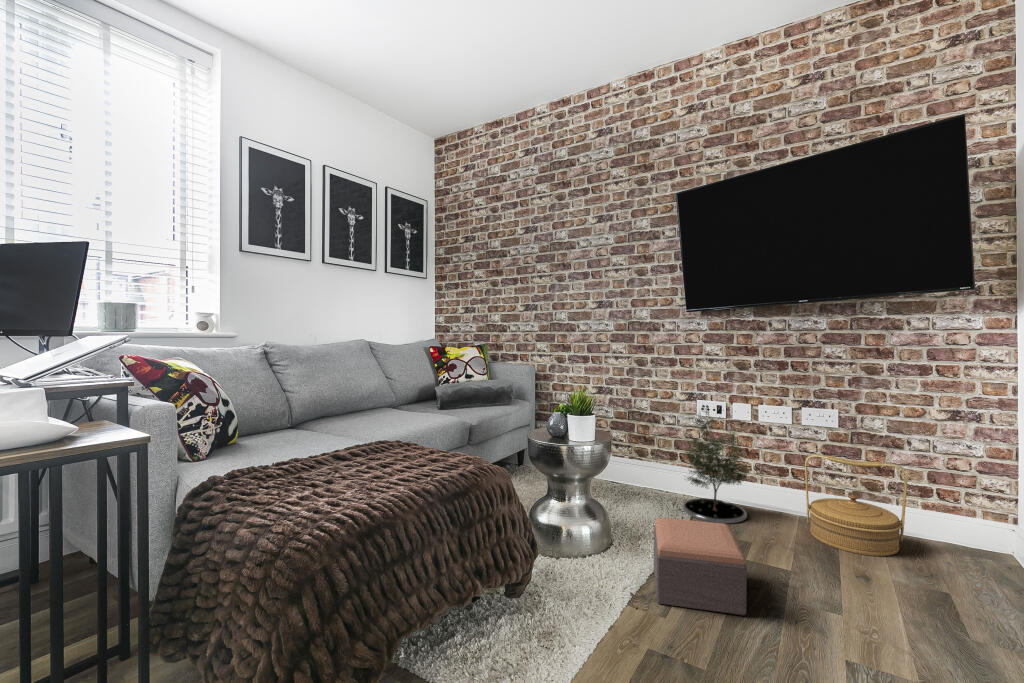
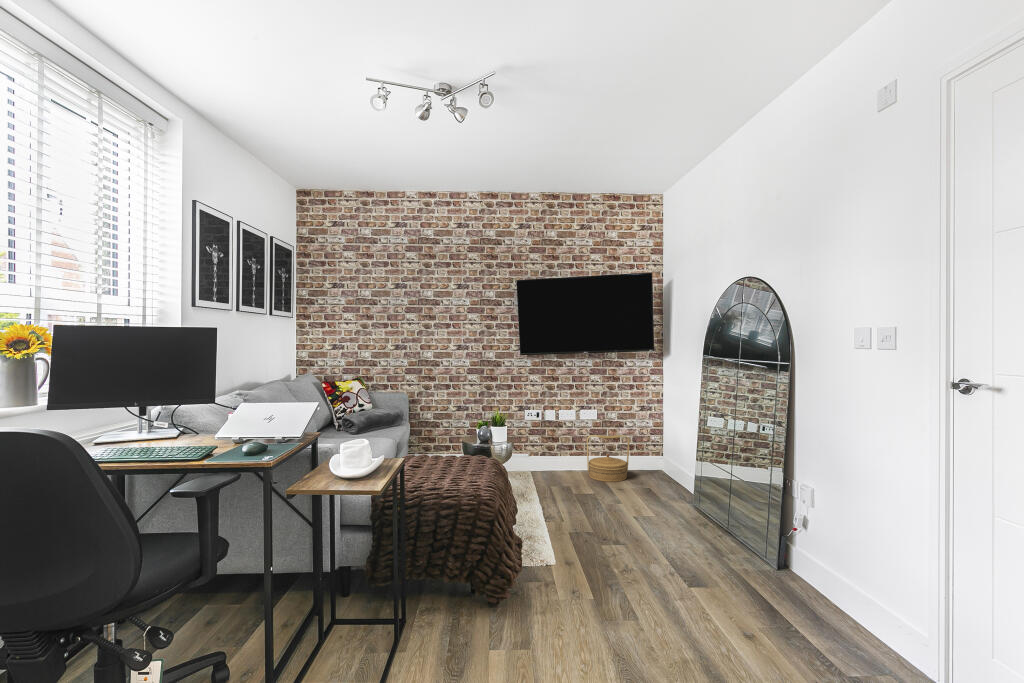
potted tree: present [682,406,751,523] -> none [522,413,561,481]
footstool: present [654,518,747,615] -> none [539,475,591,517]

